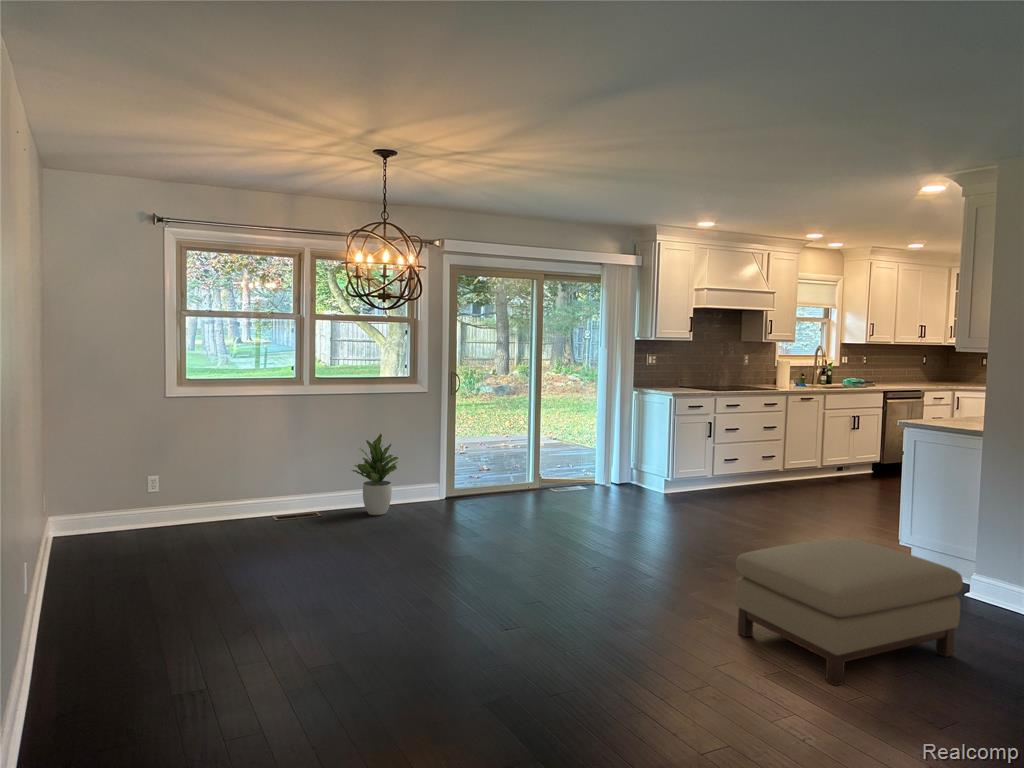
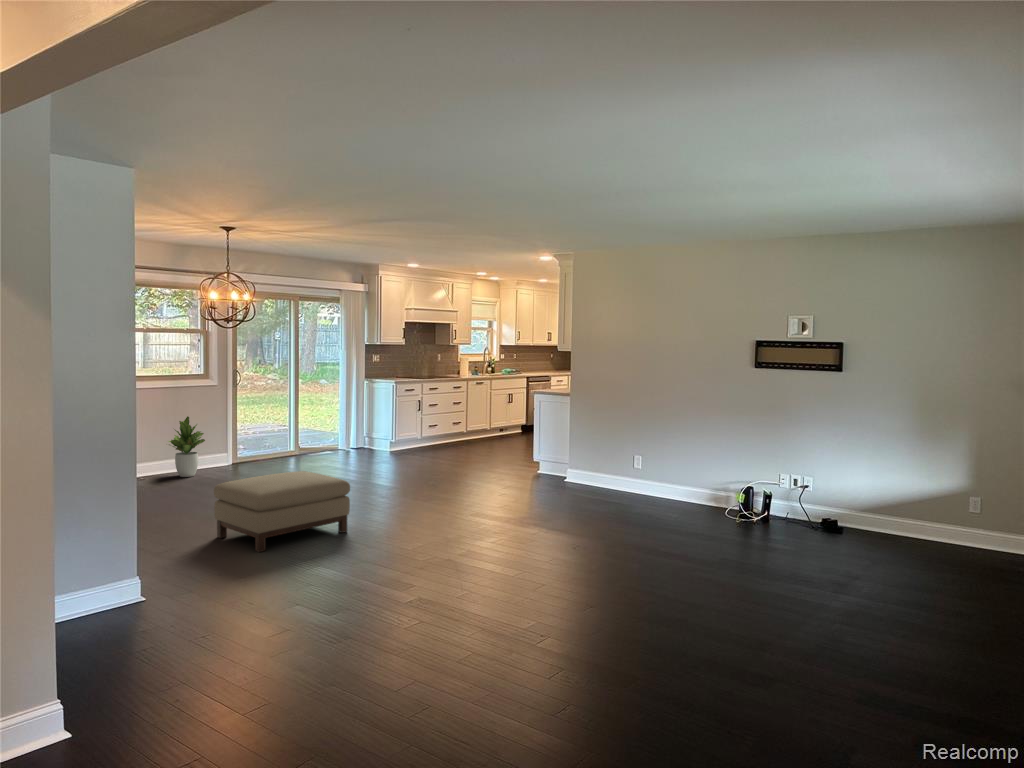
ottoman: present [735,538,963,686] -> present [214,471,350,552]

